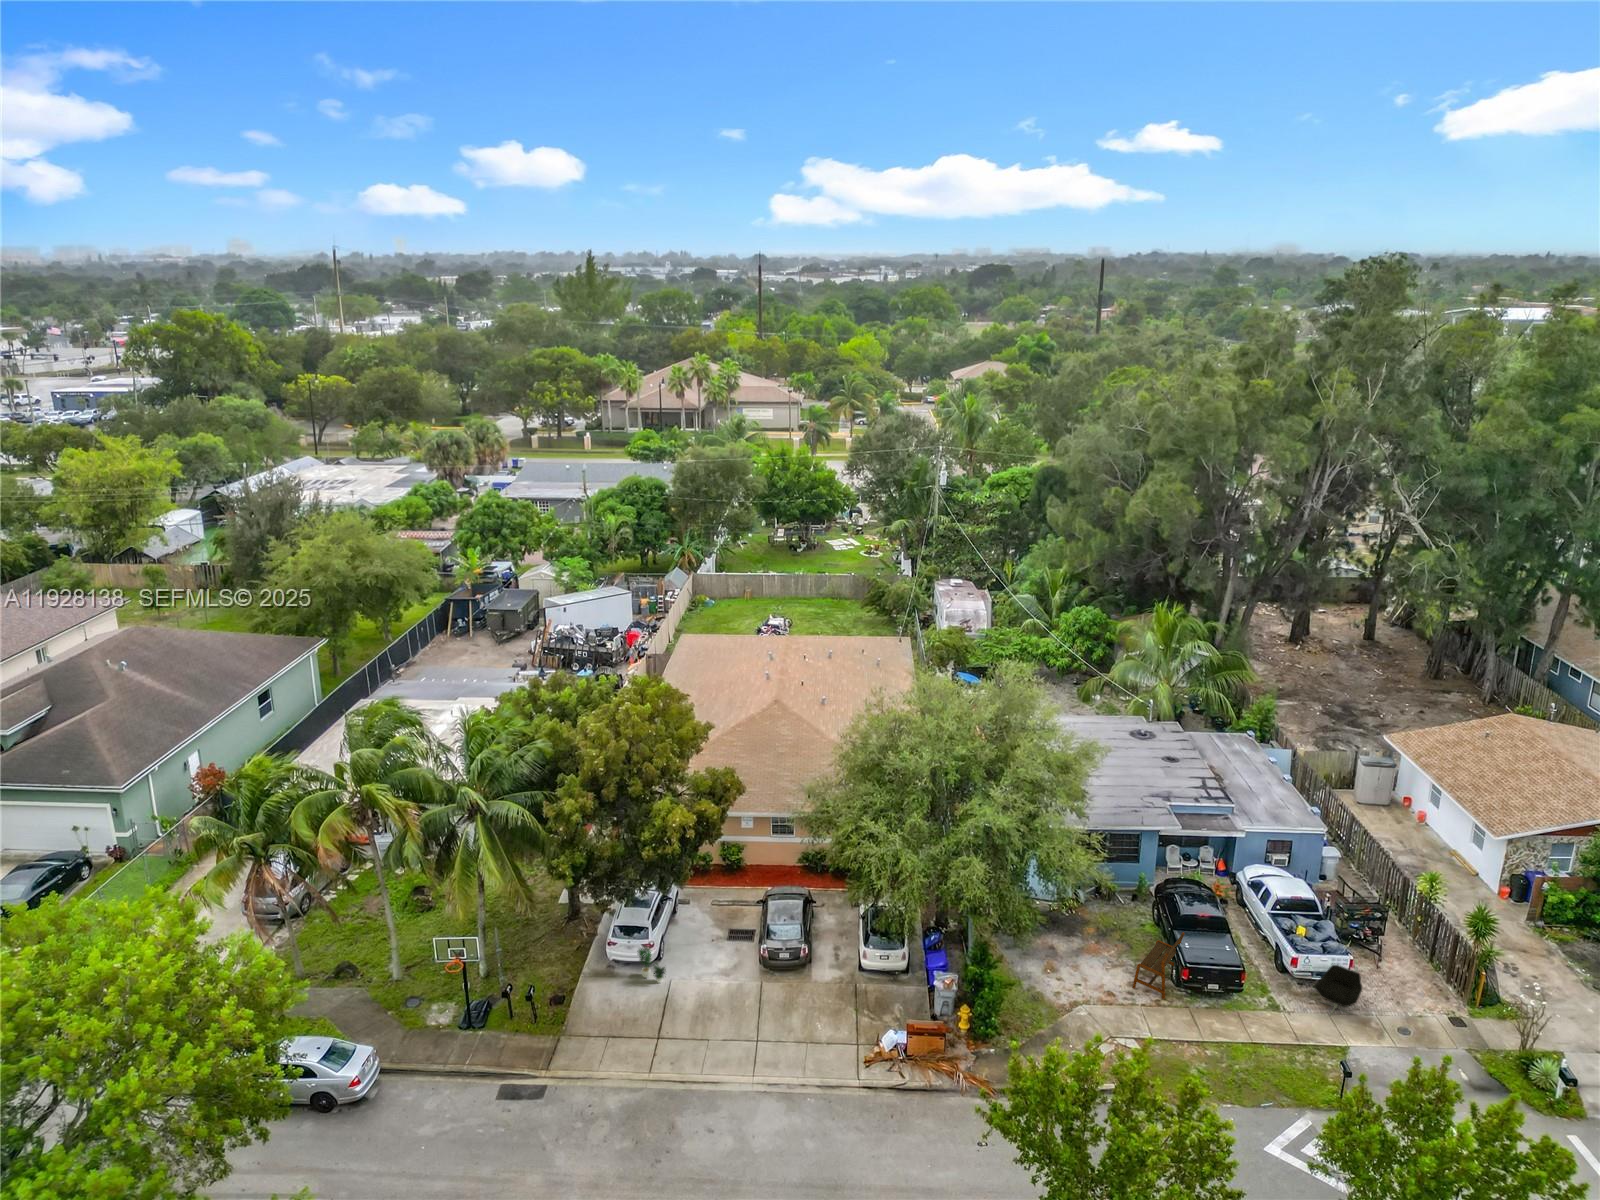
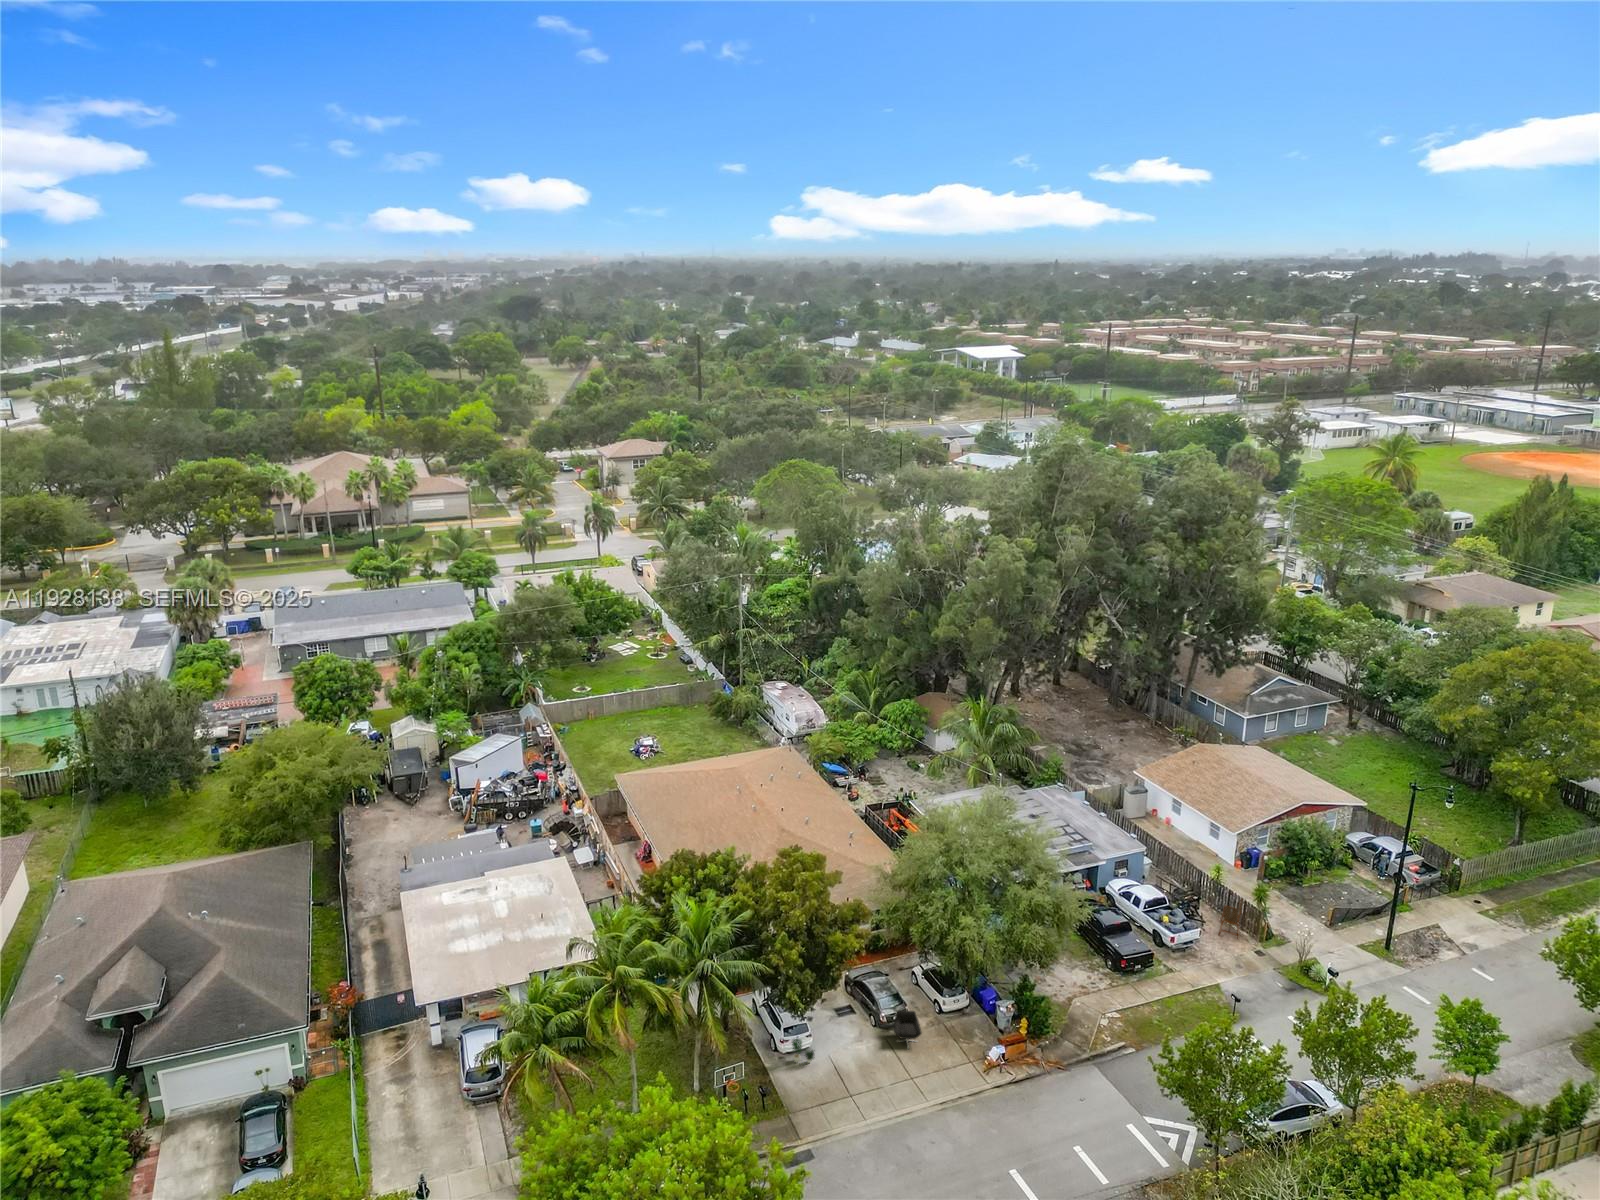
bench: present [1132,932,1185,999] -> present [1219,899,1243,938]
lounge chair: present [1314,965,1362,1016] -> present [894,1010,922,1047]

